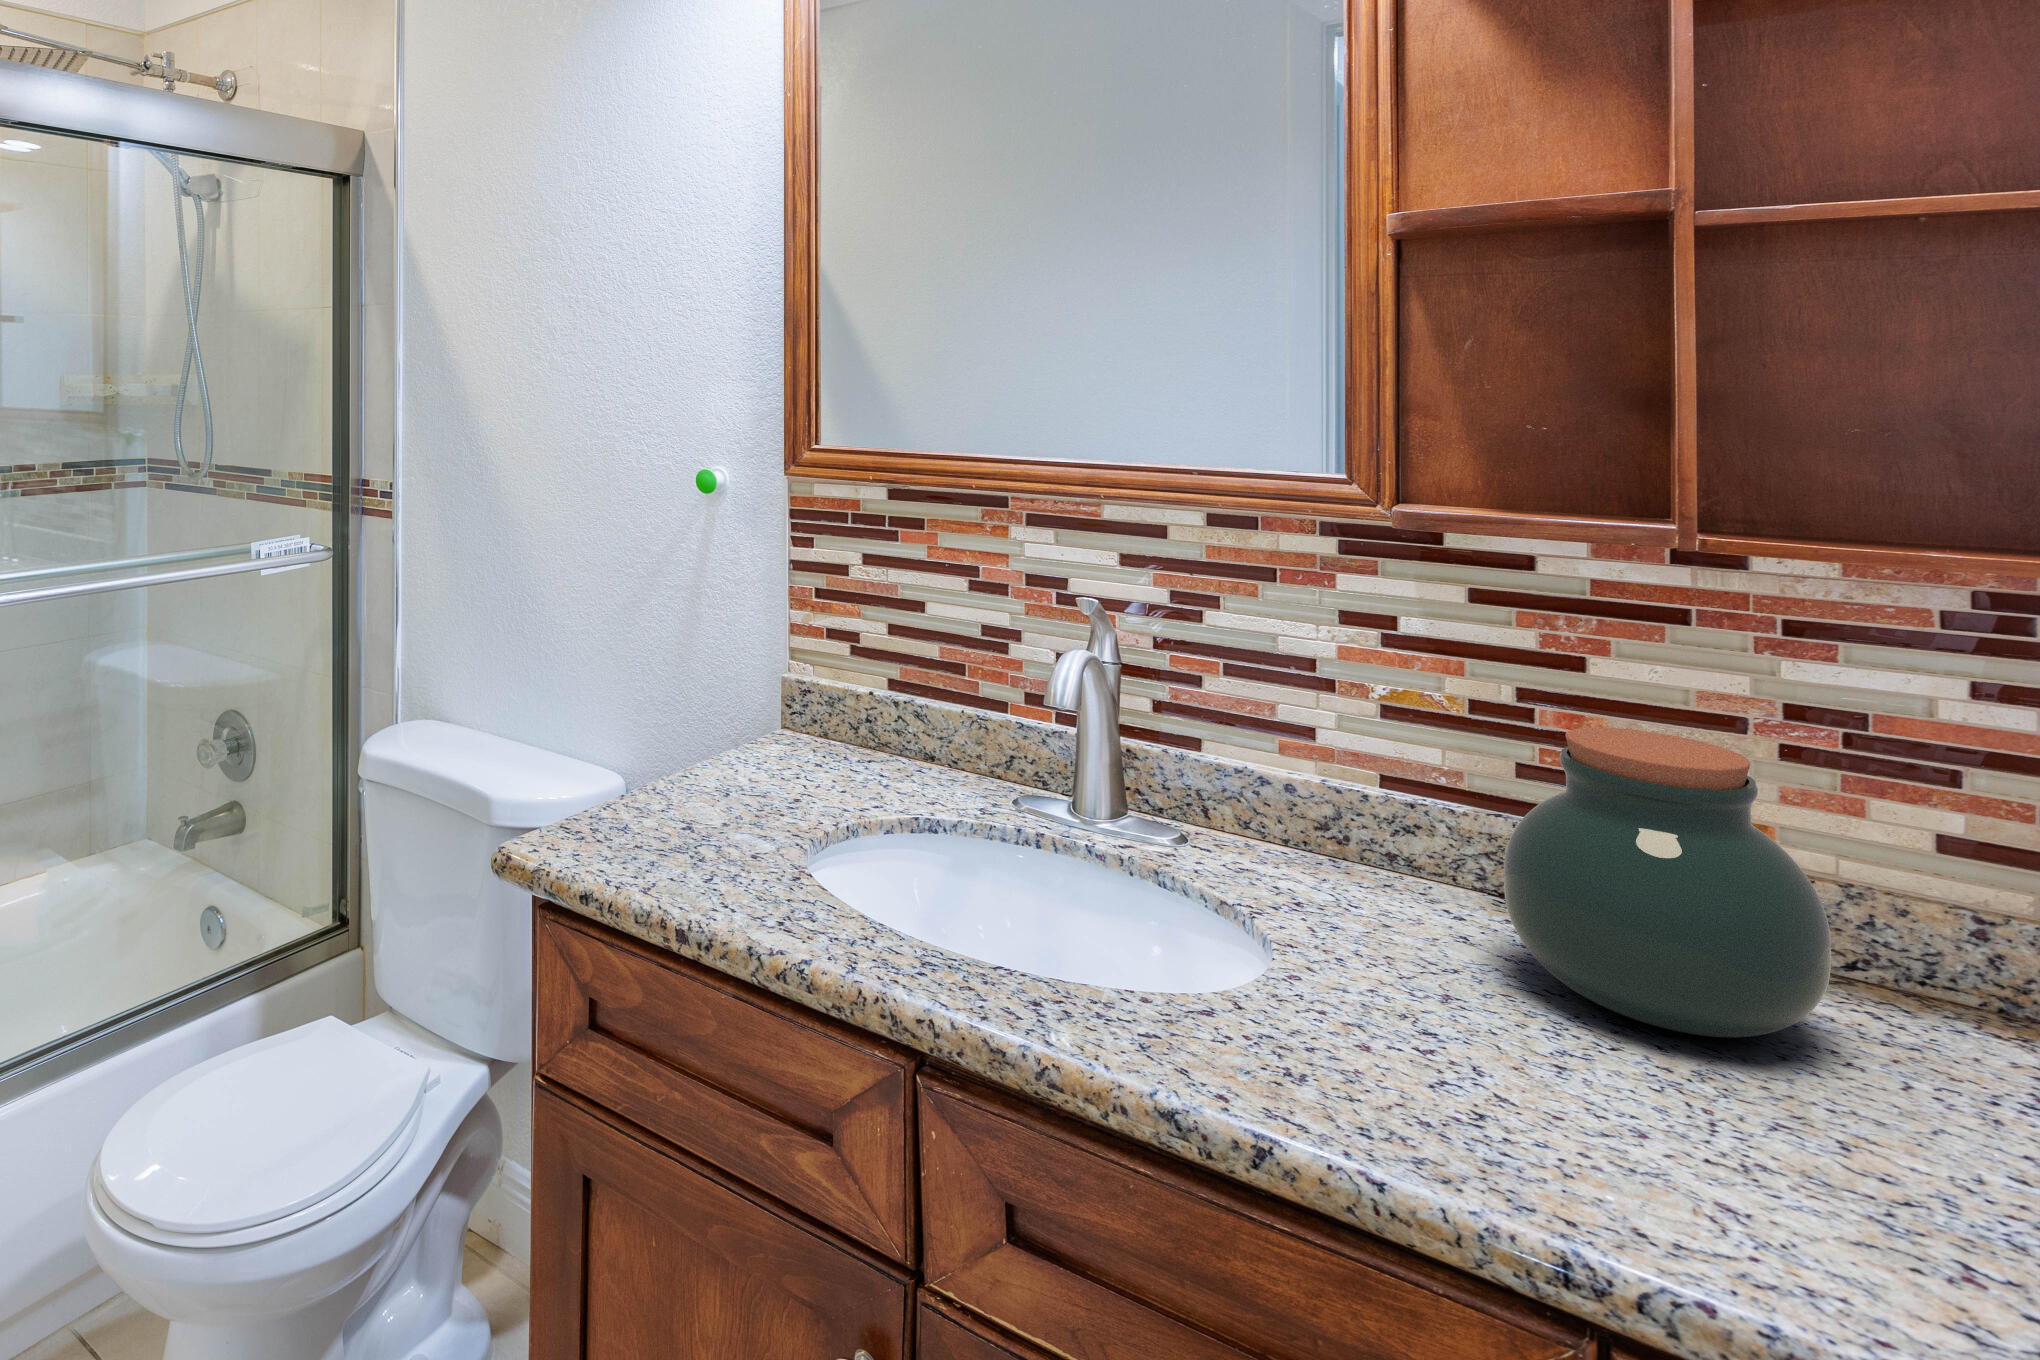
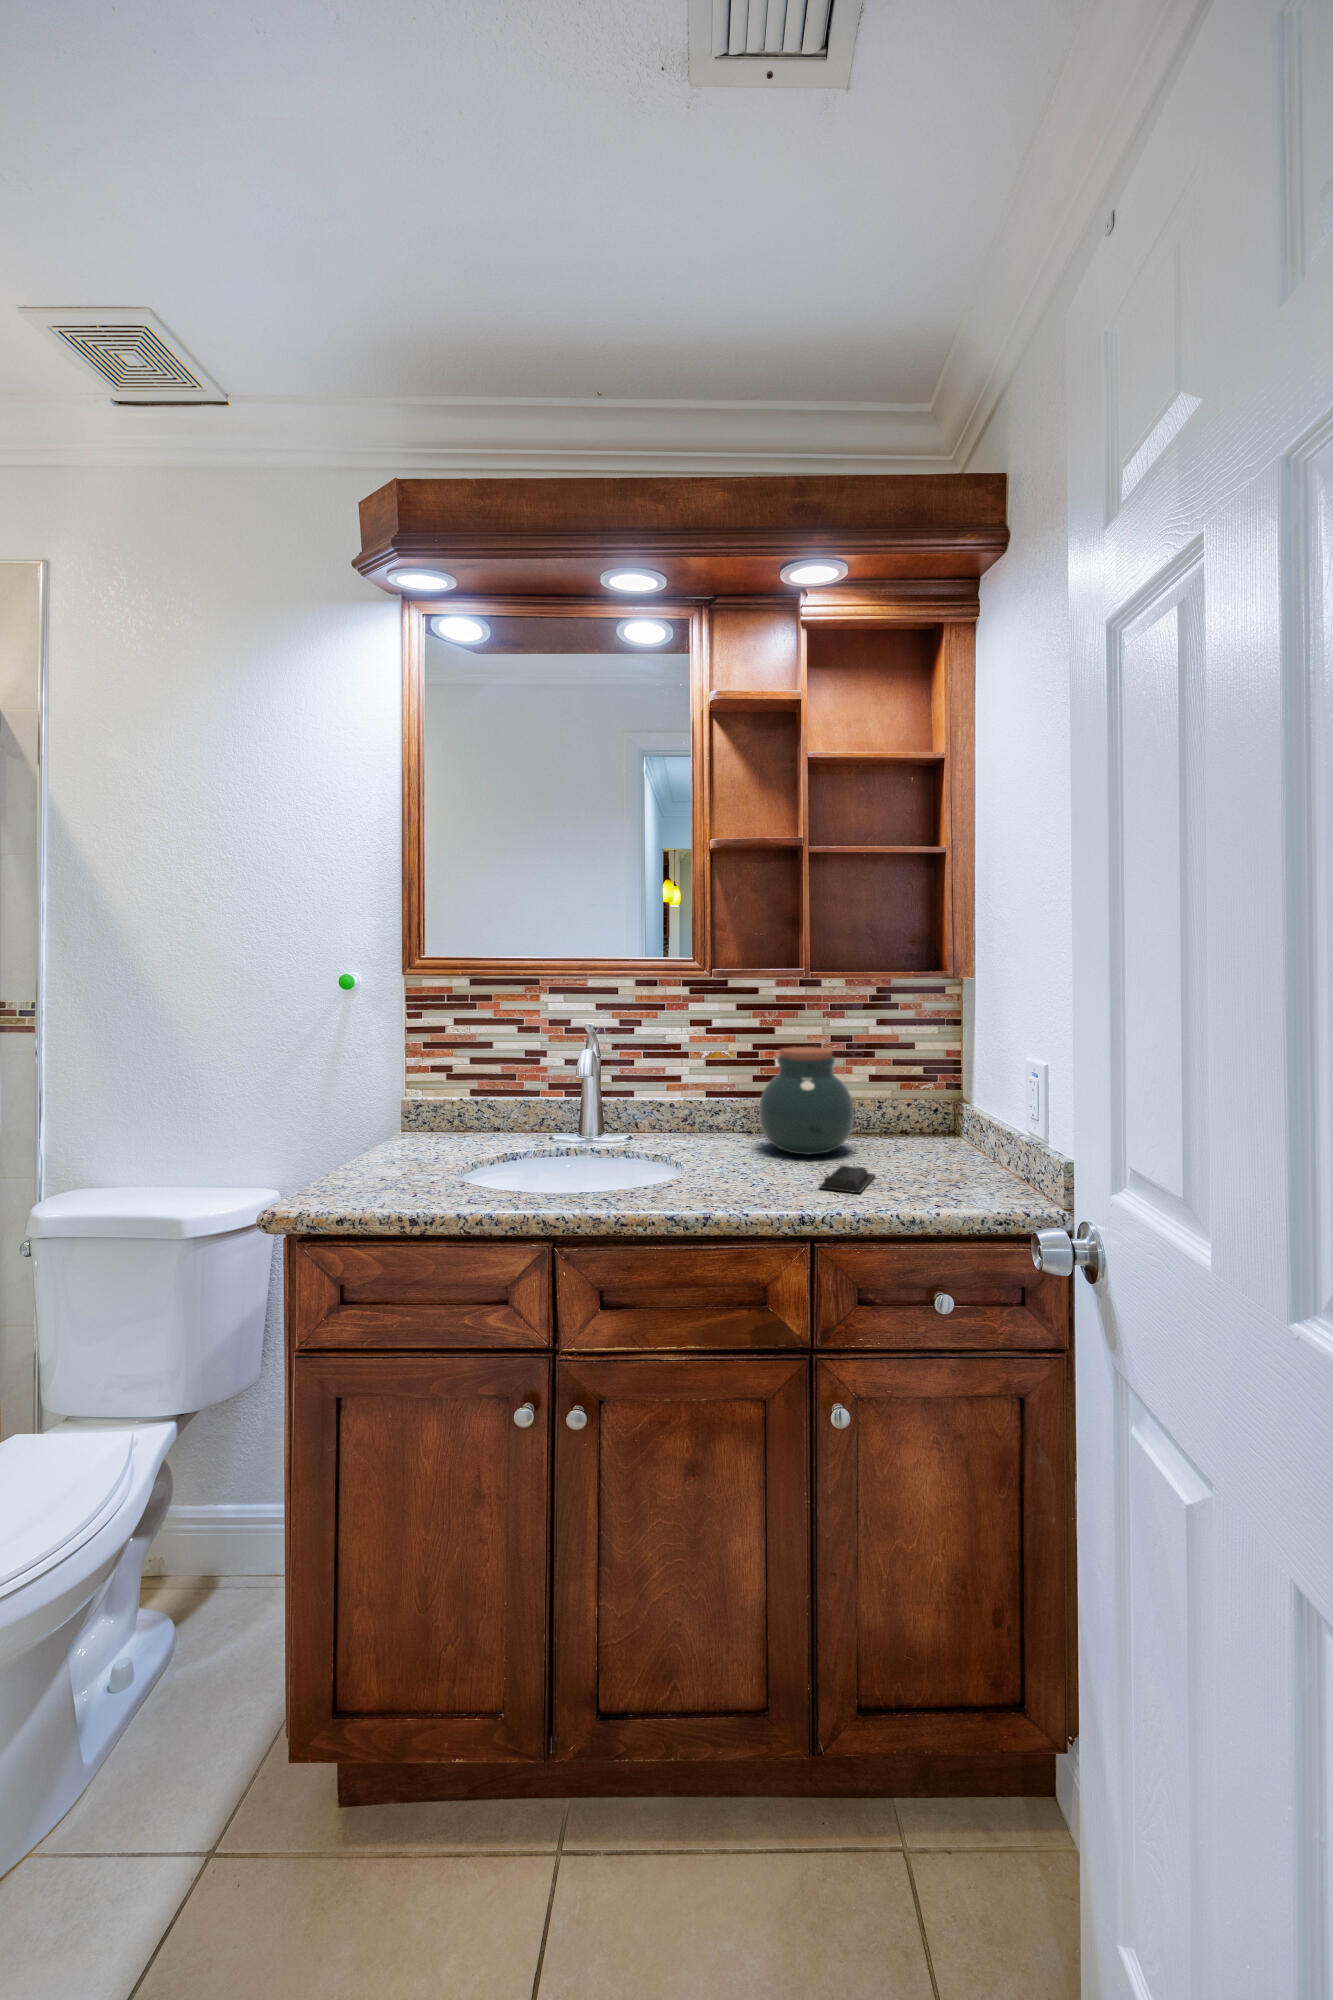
soap bar: none [1625,1112,1874,1237] -> present [820,1166,875,1193]

